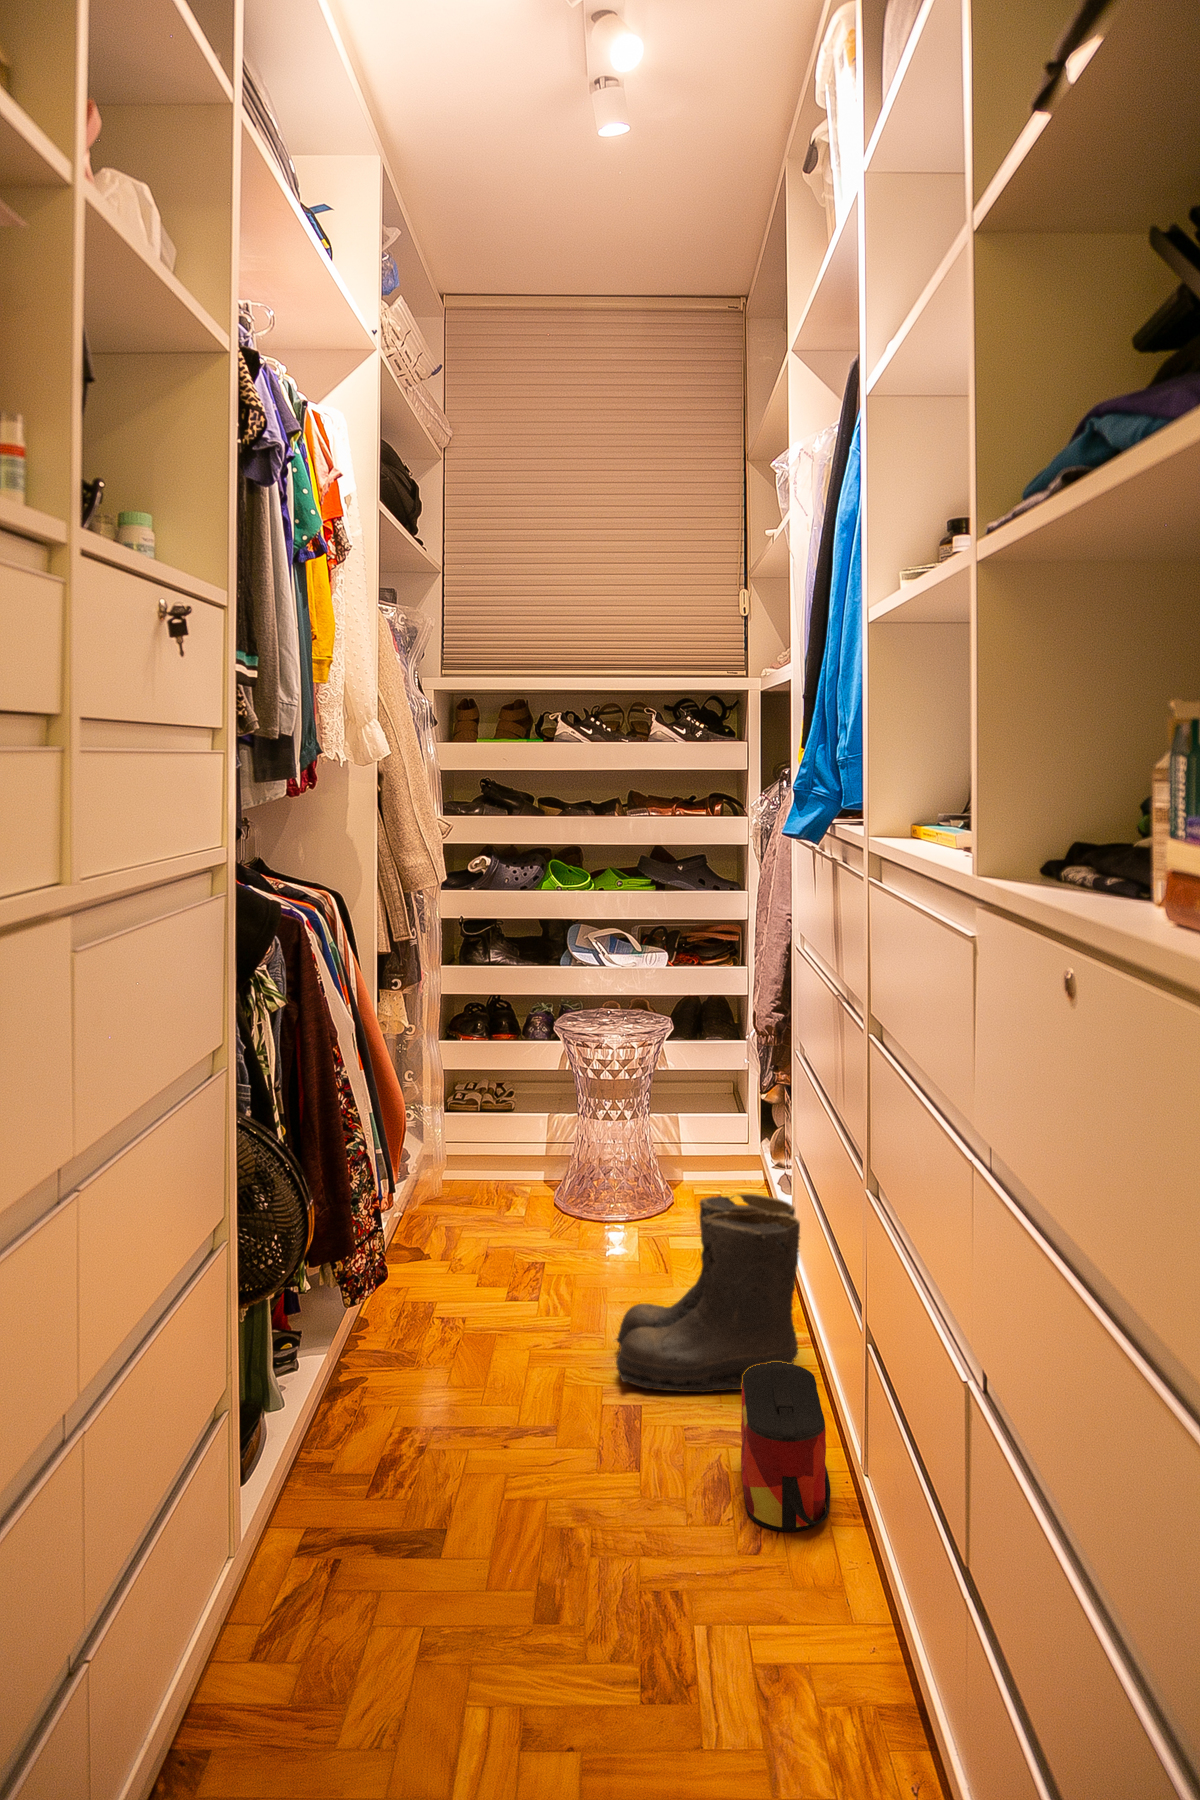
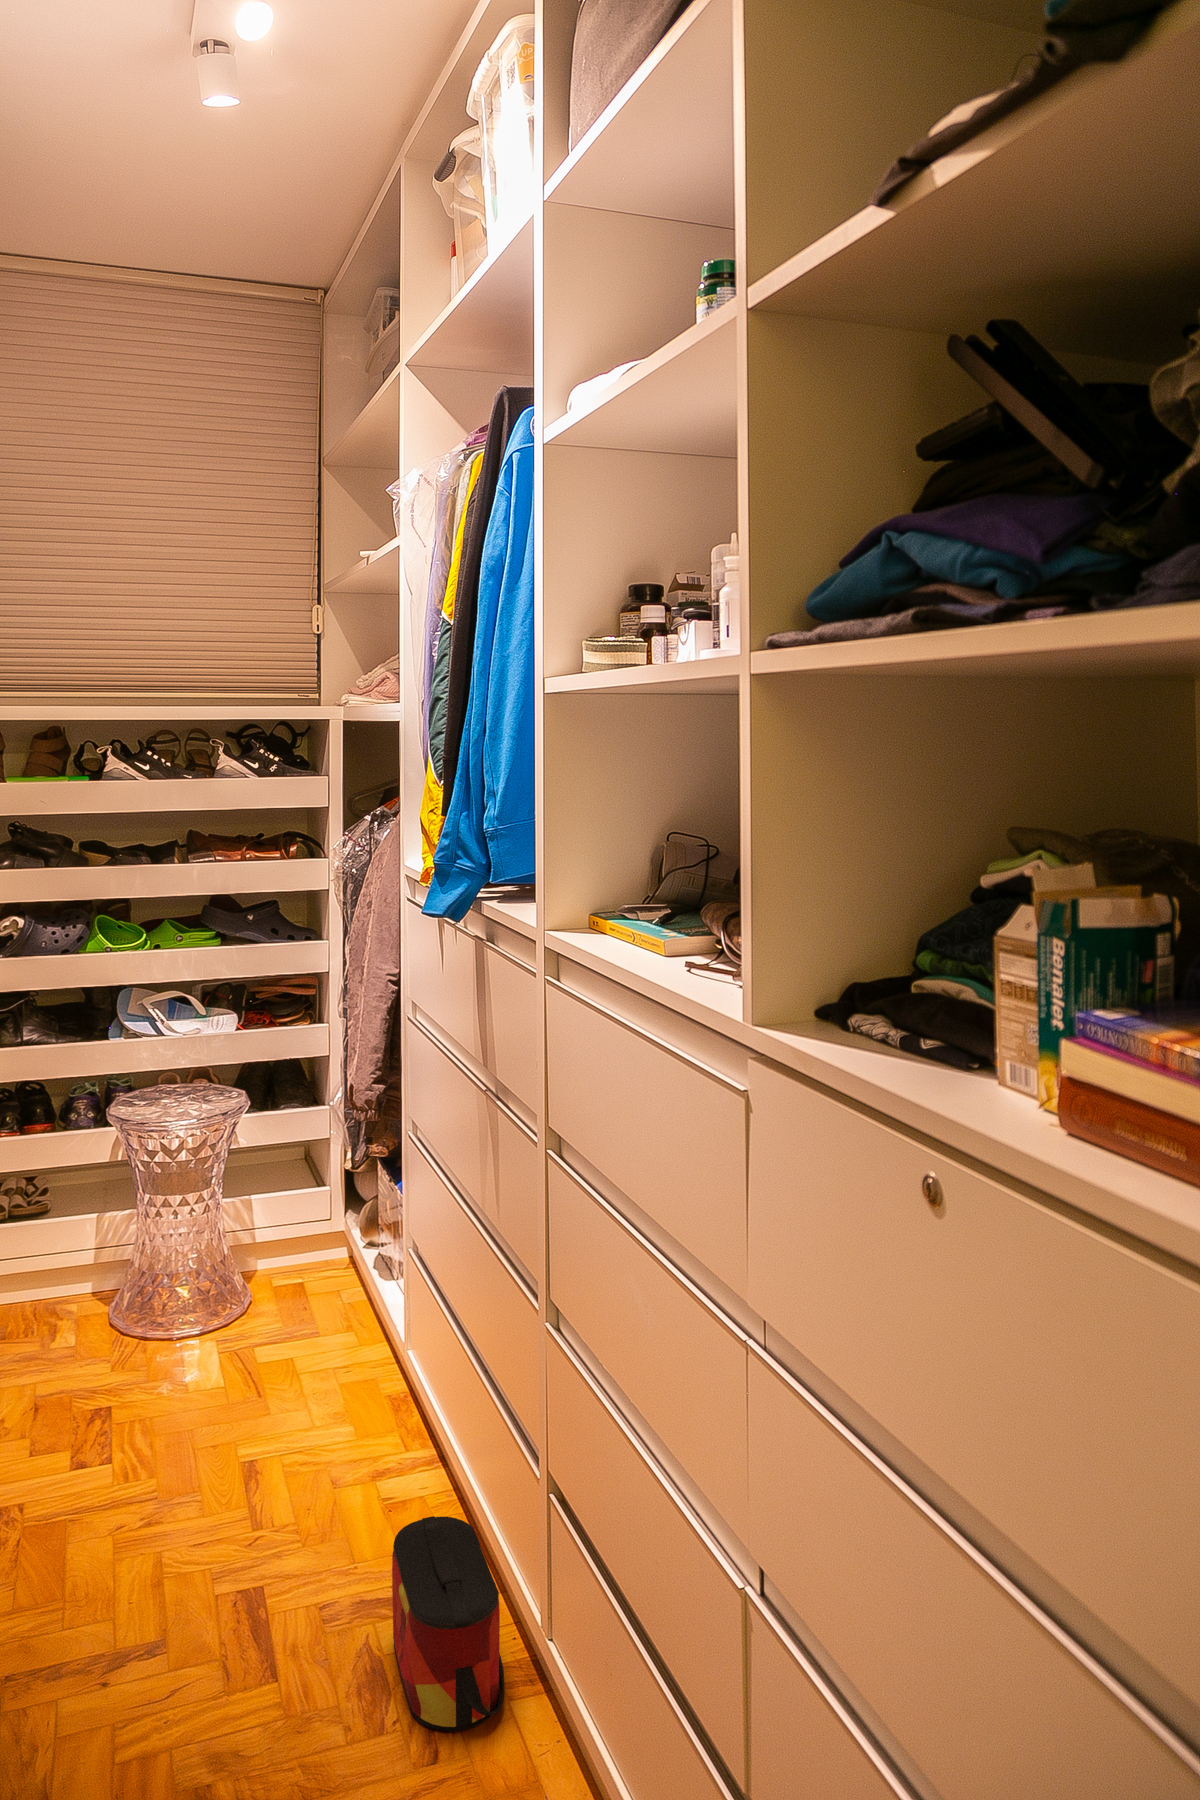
boots: present [616,1194,800,1392] -> none [215,1307,436,1560]

